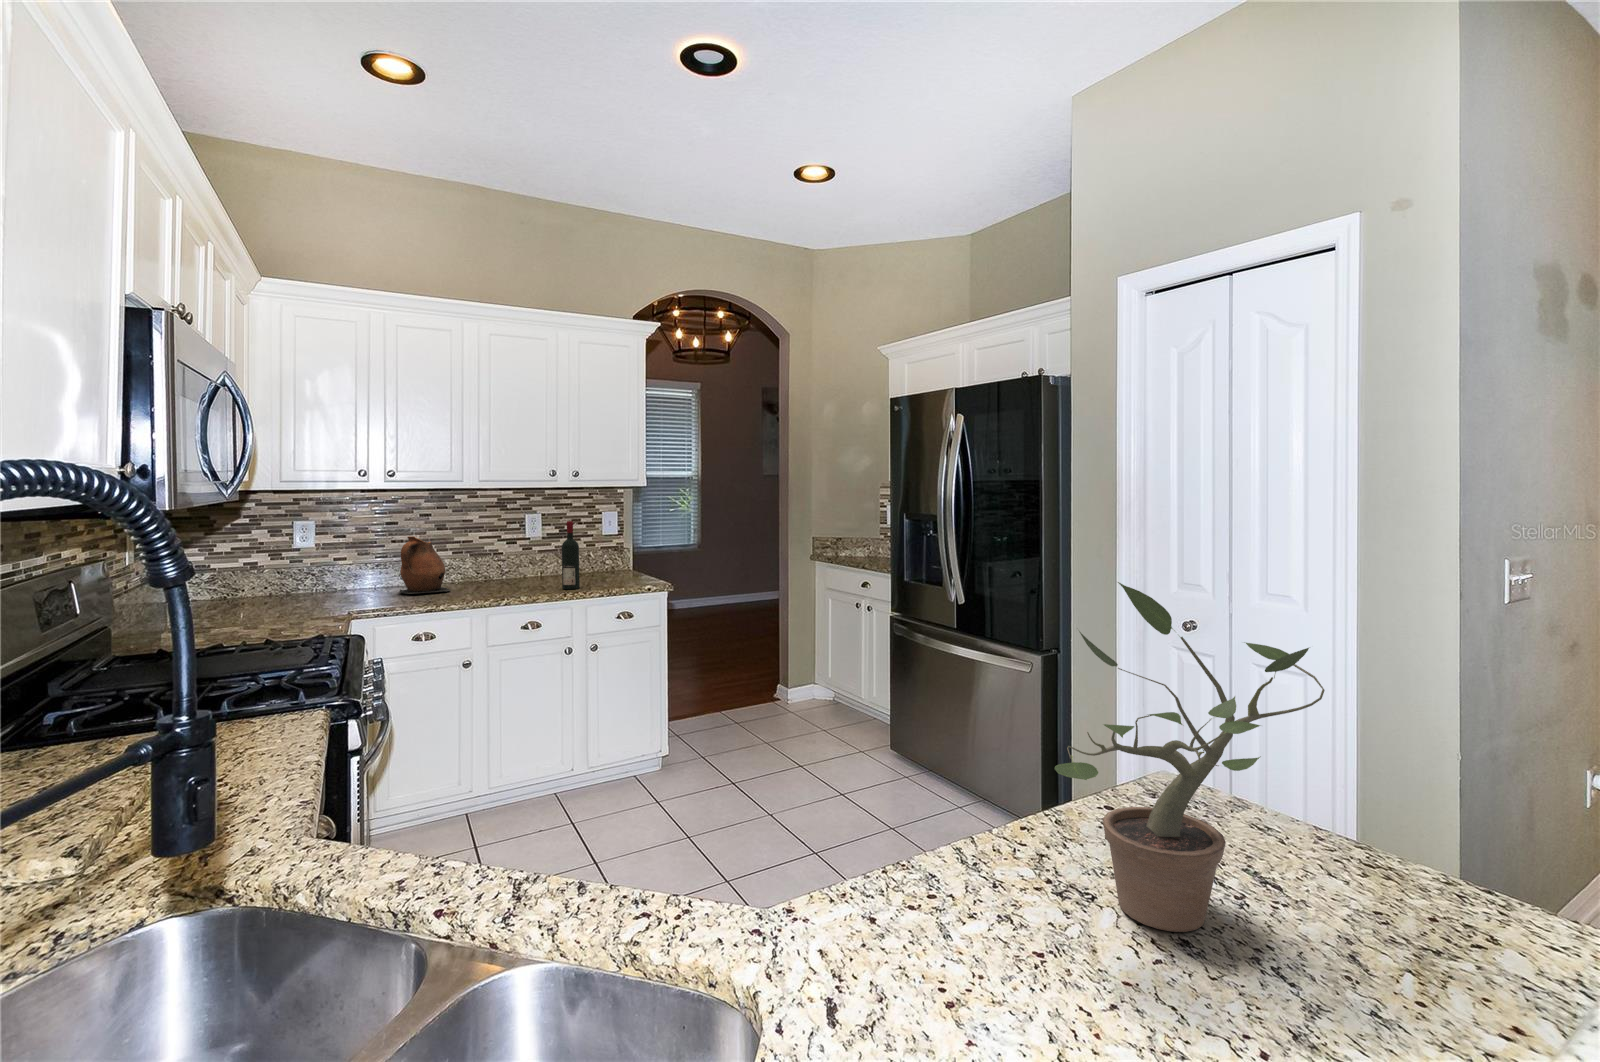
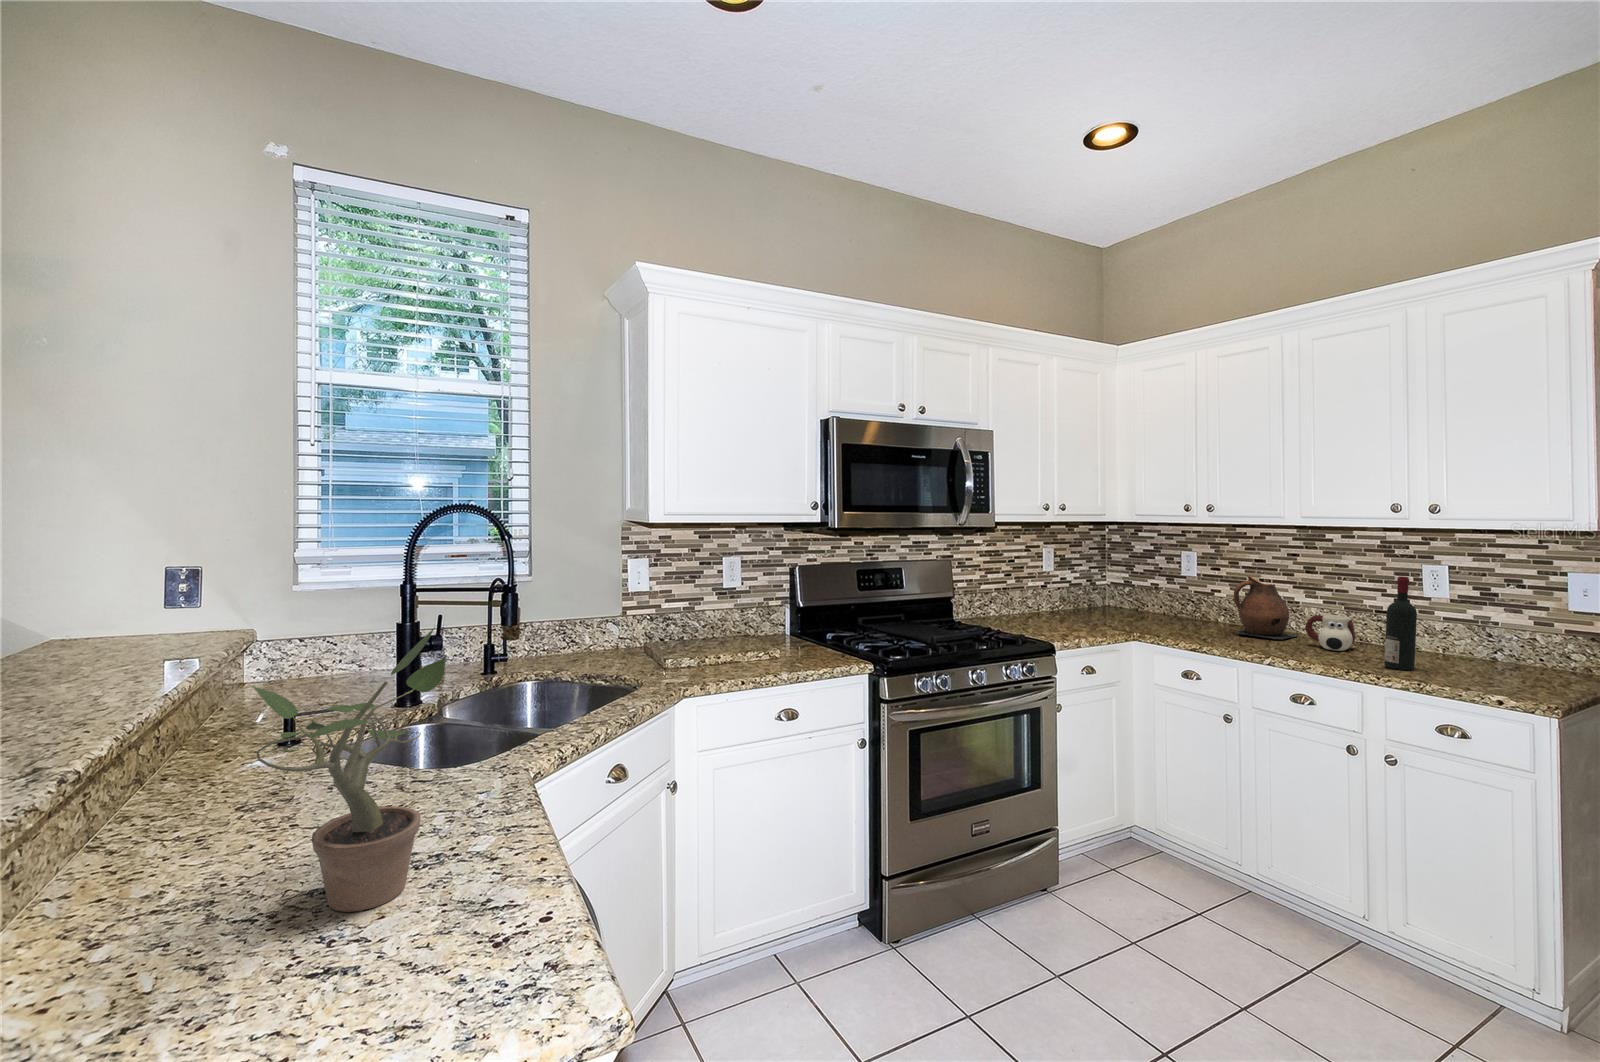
mug: none [475,561,511,589] -> present [1305,615,1355,651]

